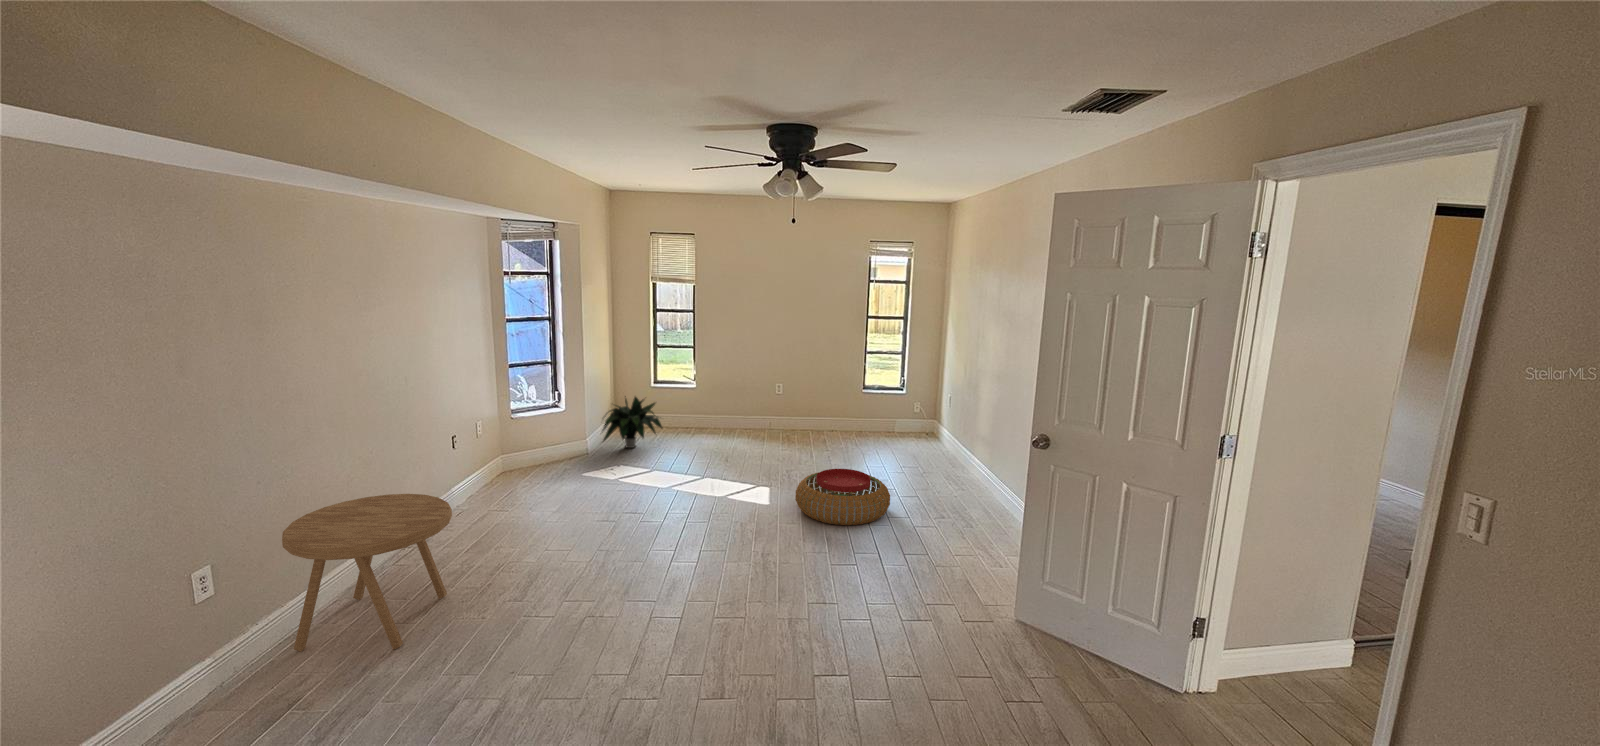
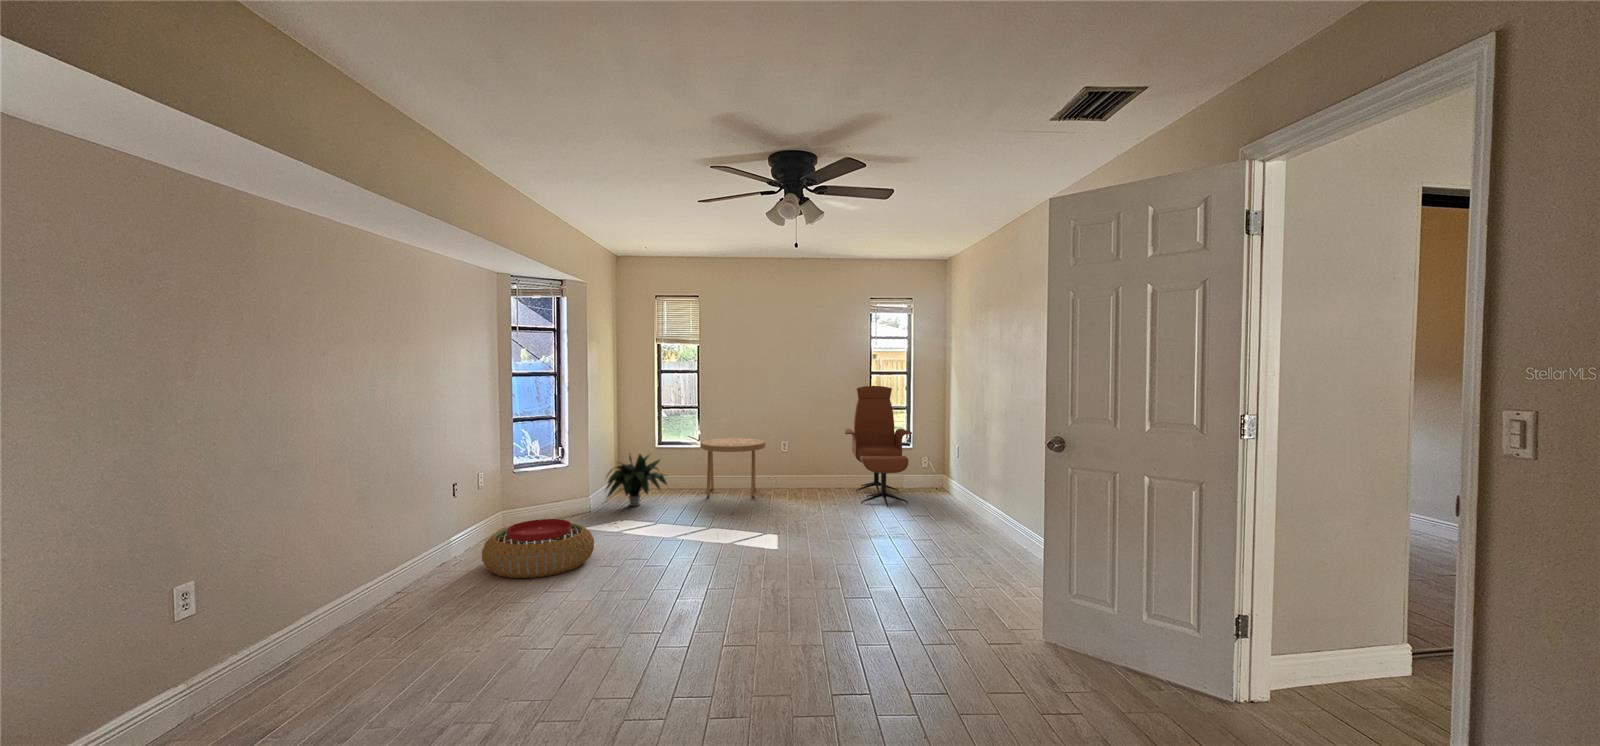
lounge chair: none [839,331,906,456] -> present [845,386,912,507]
pouf: present [796,469,890,525] -> present [482,519,594,578]
side table: present [282,494,452,652] -> present [700,438,765,497]

